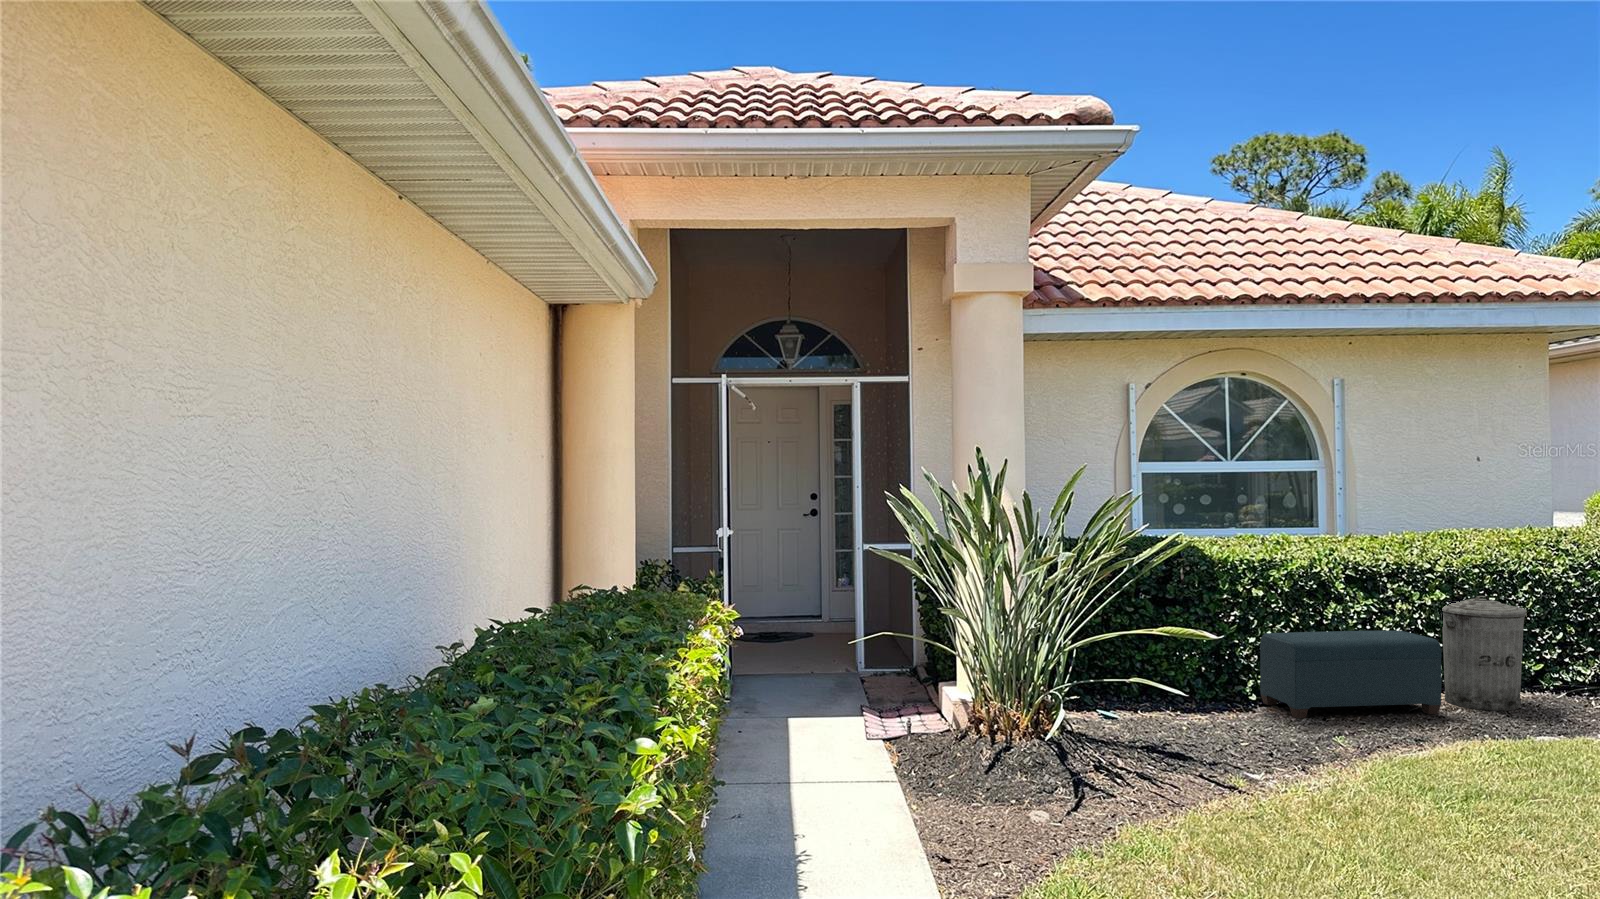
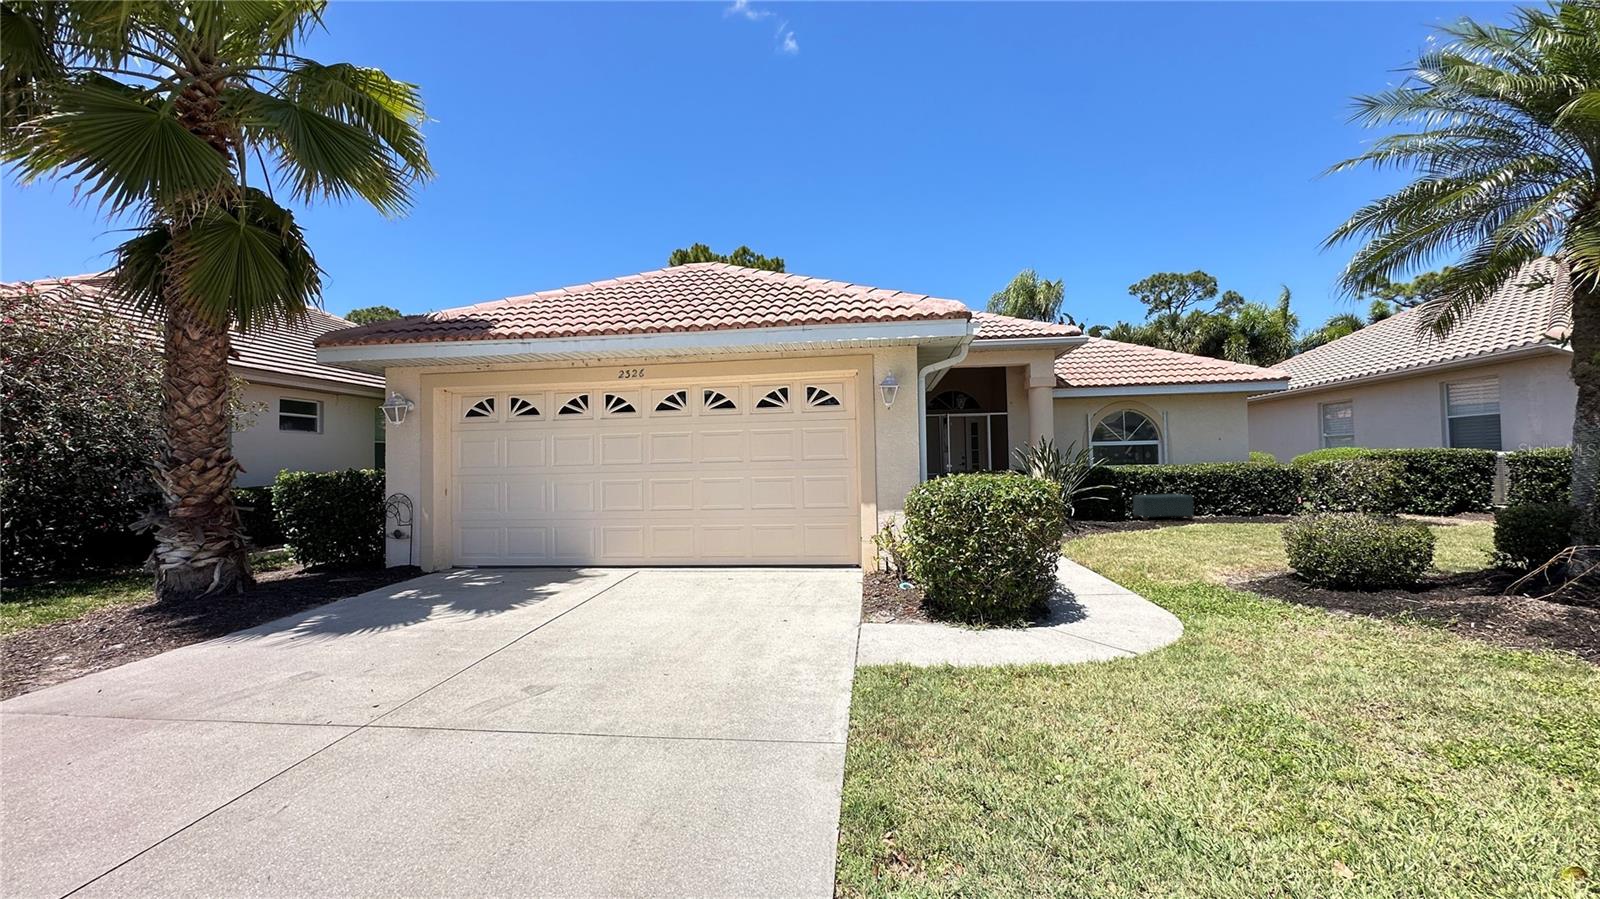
trash can: present [1442,596,1526,711] -> none [1195,483,1224,519]

